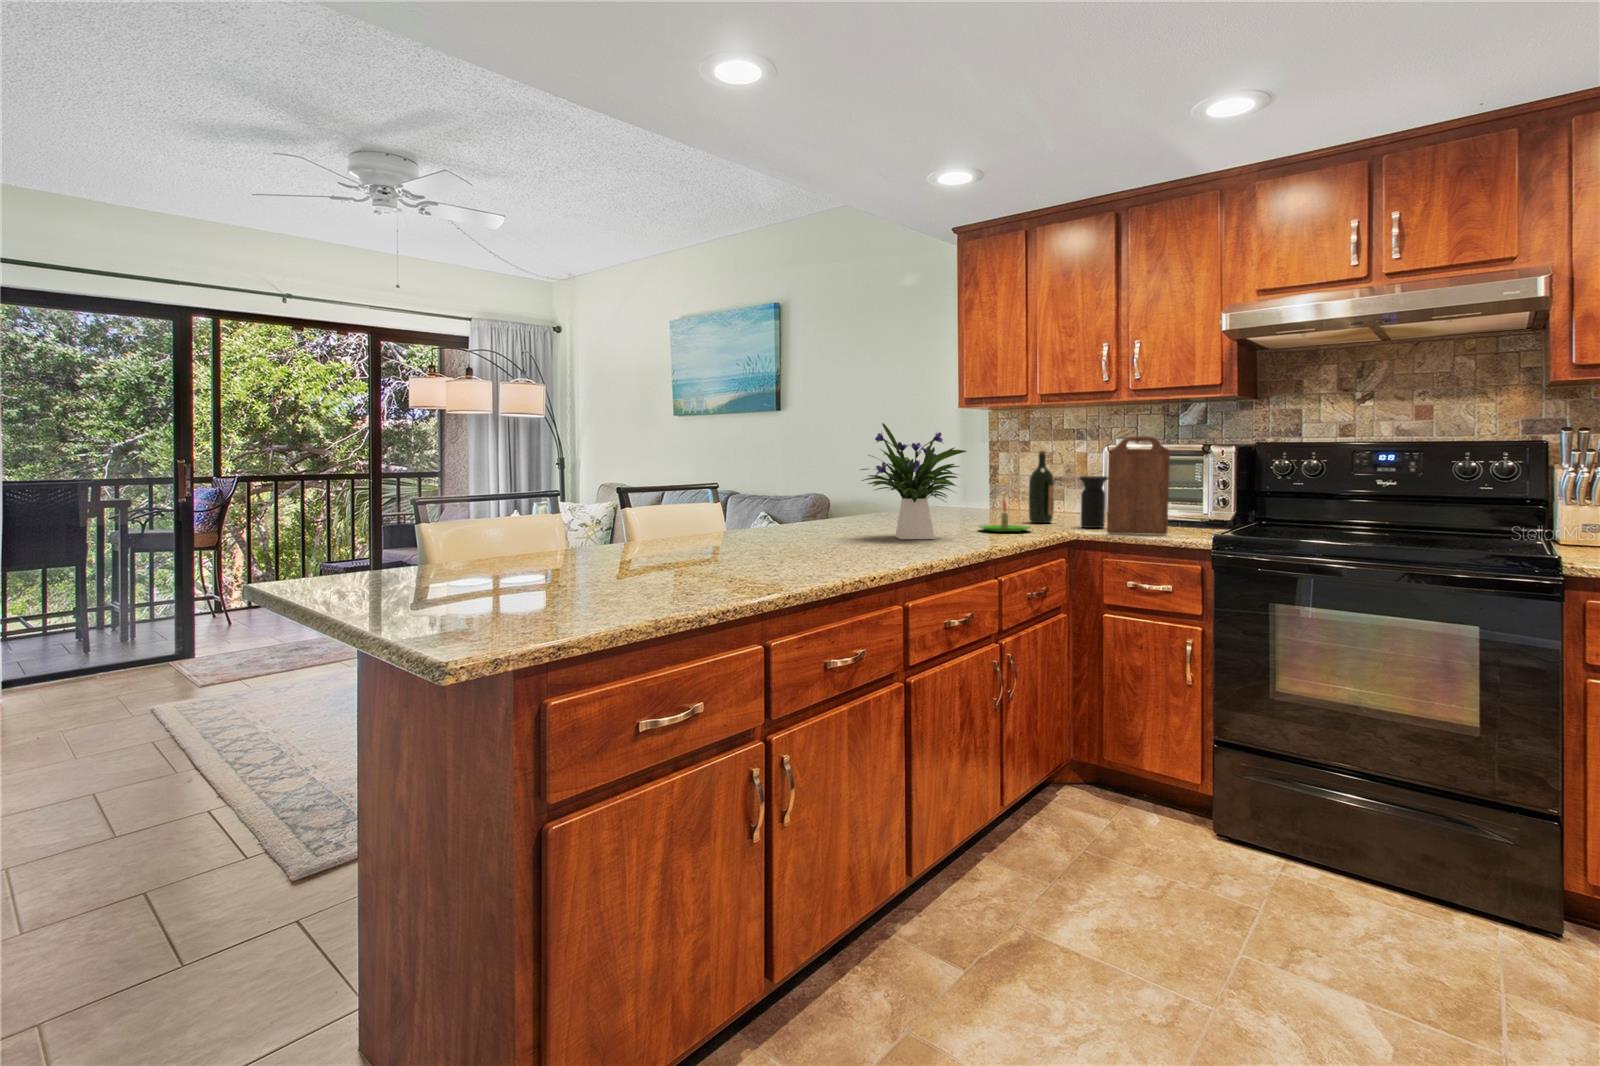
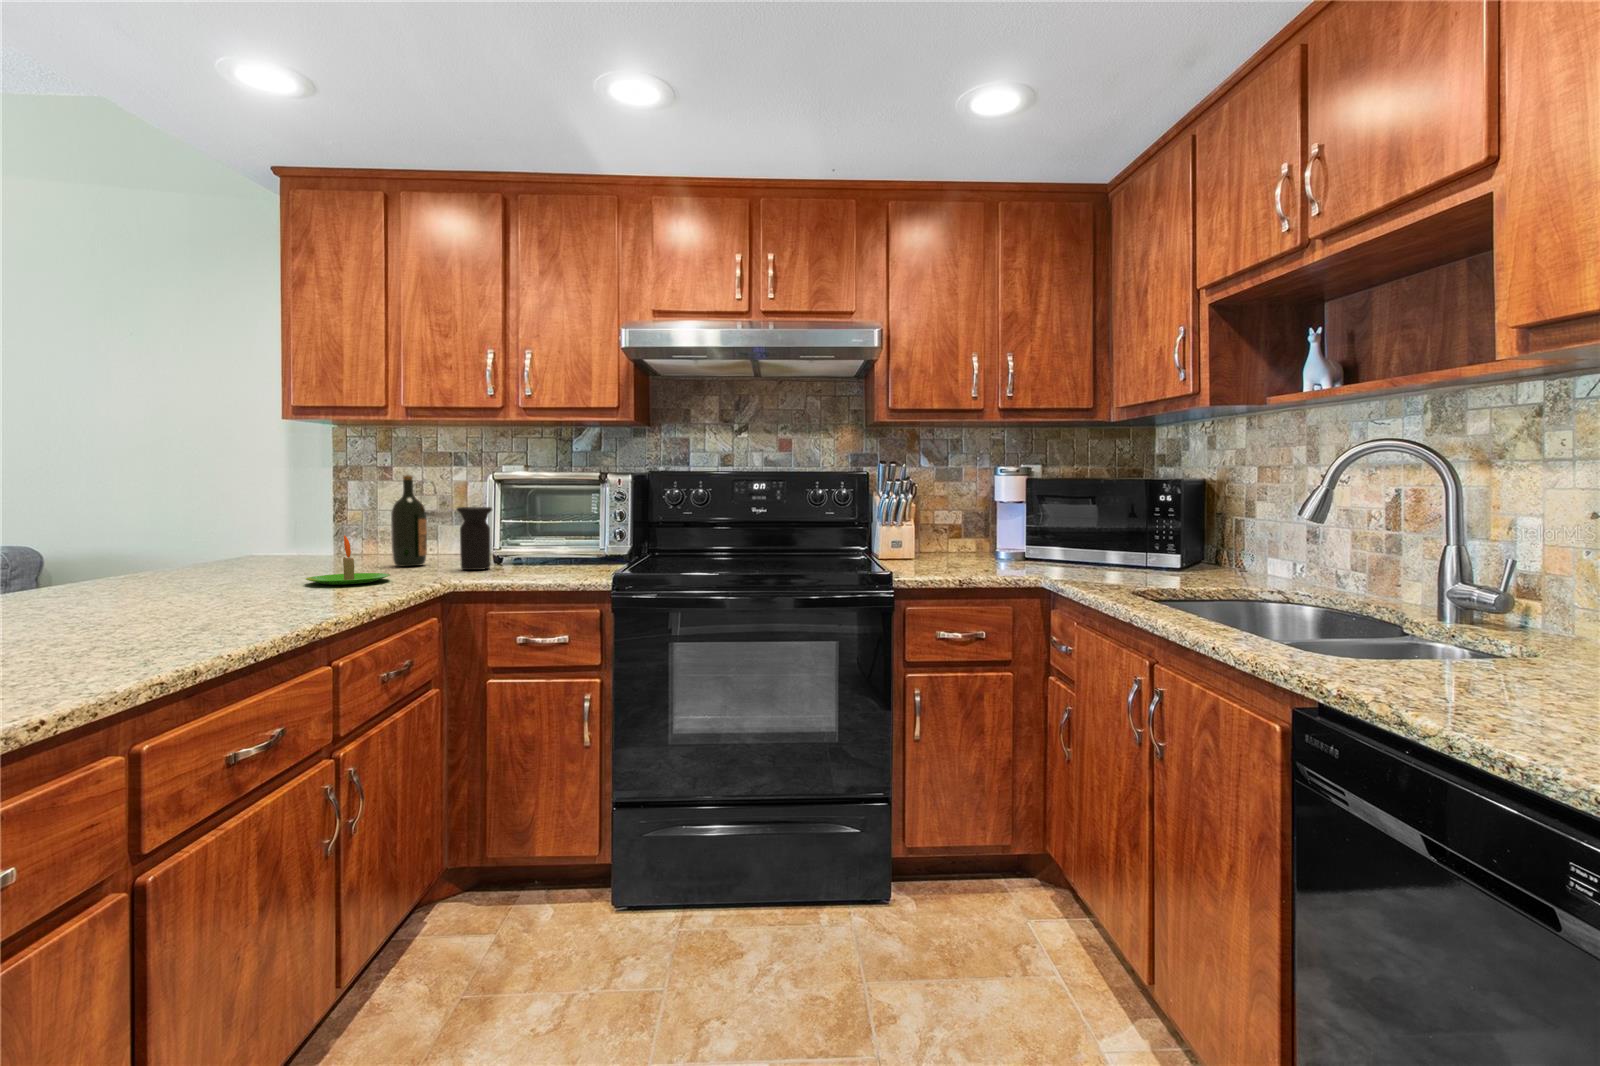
flower arrangement: present [861,423,966,539] -> none [40,418,272,613]
cutting board: present [1107,436,1170,535] -> none [490,459,564,577]

